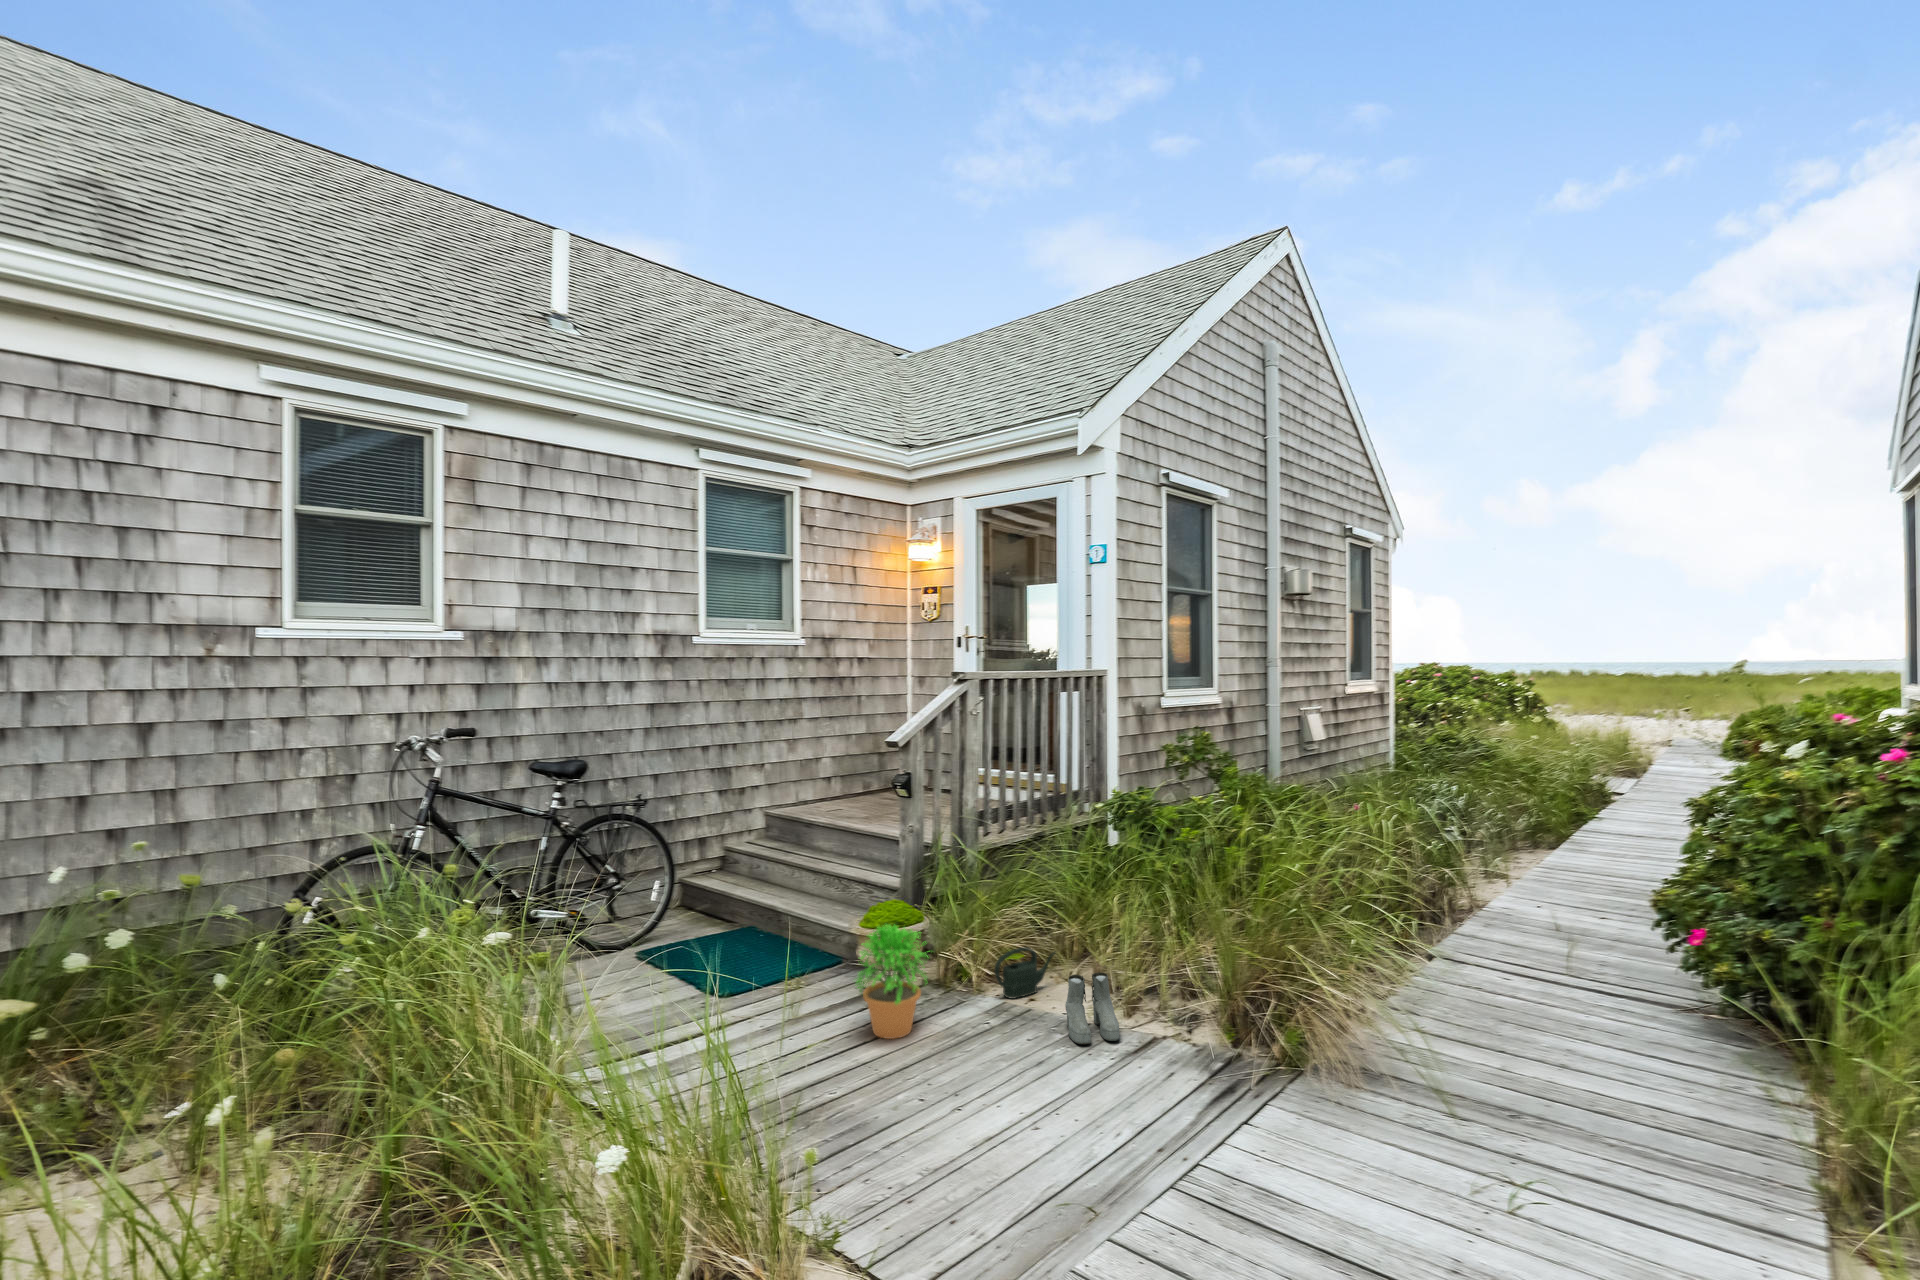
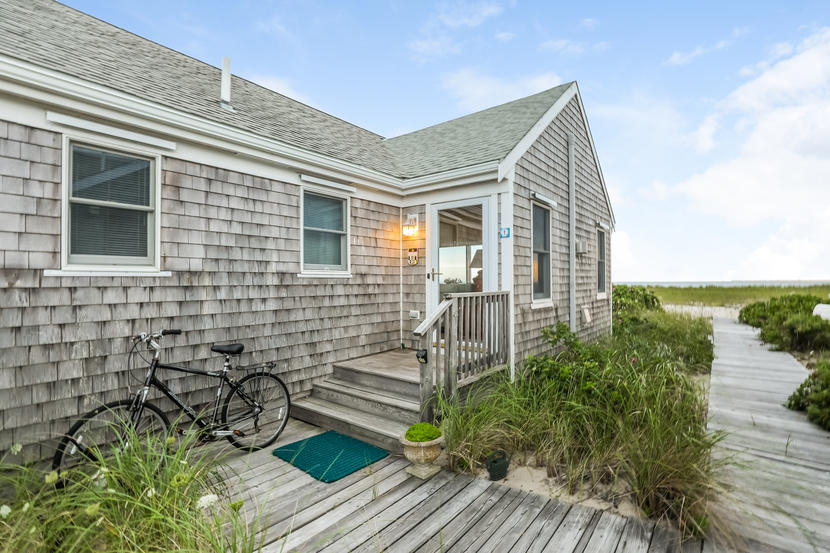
potted plant: present [857,924,929,1039] -> none [414,444,459,516]
boots: present [1065,972,1120,1044] -> none [535,470,573,518]

